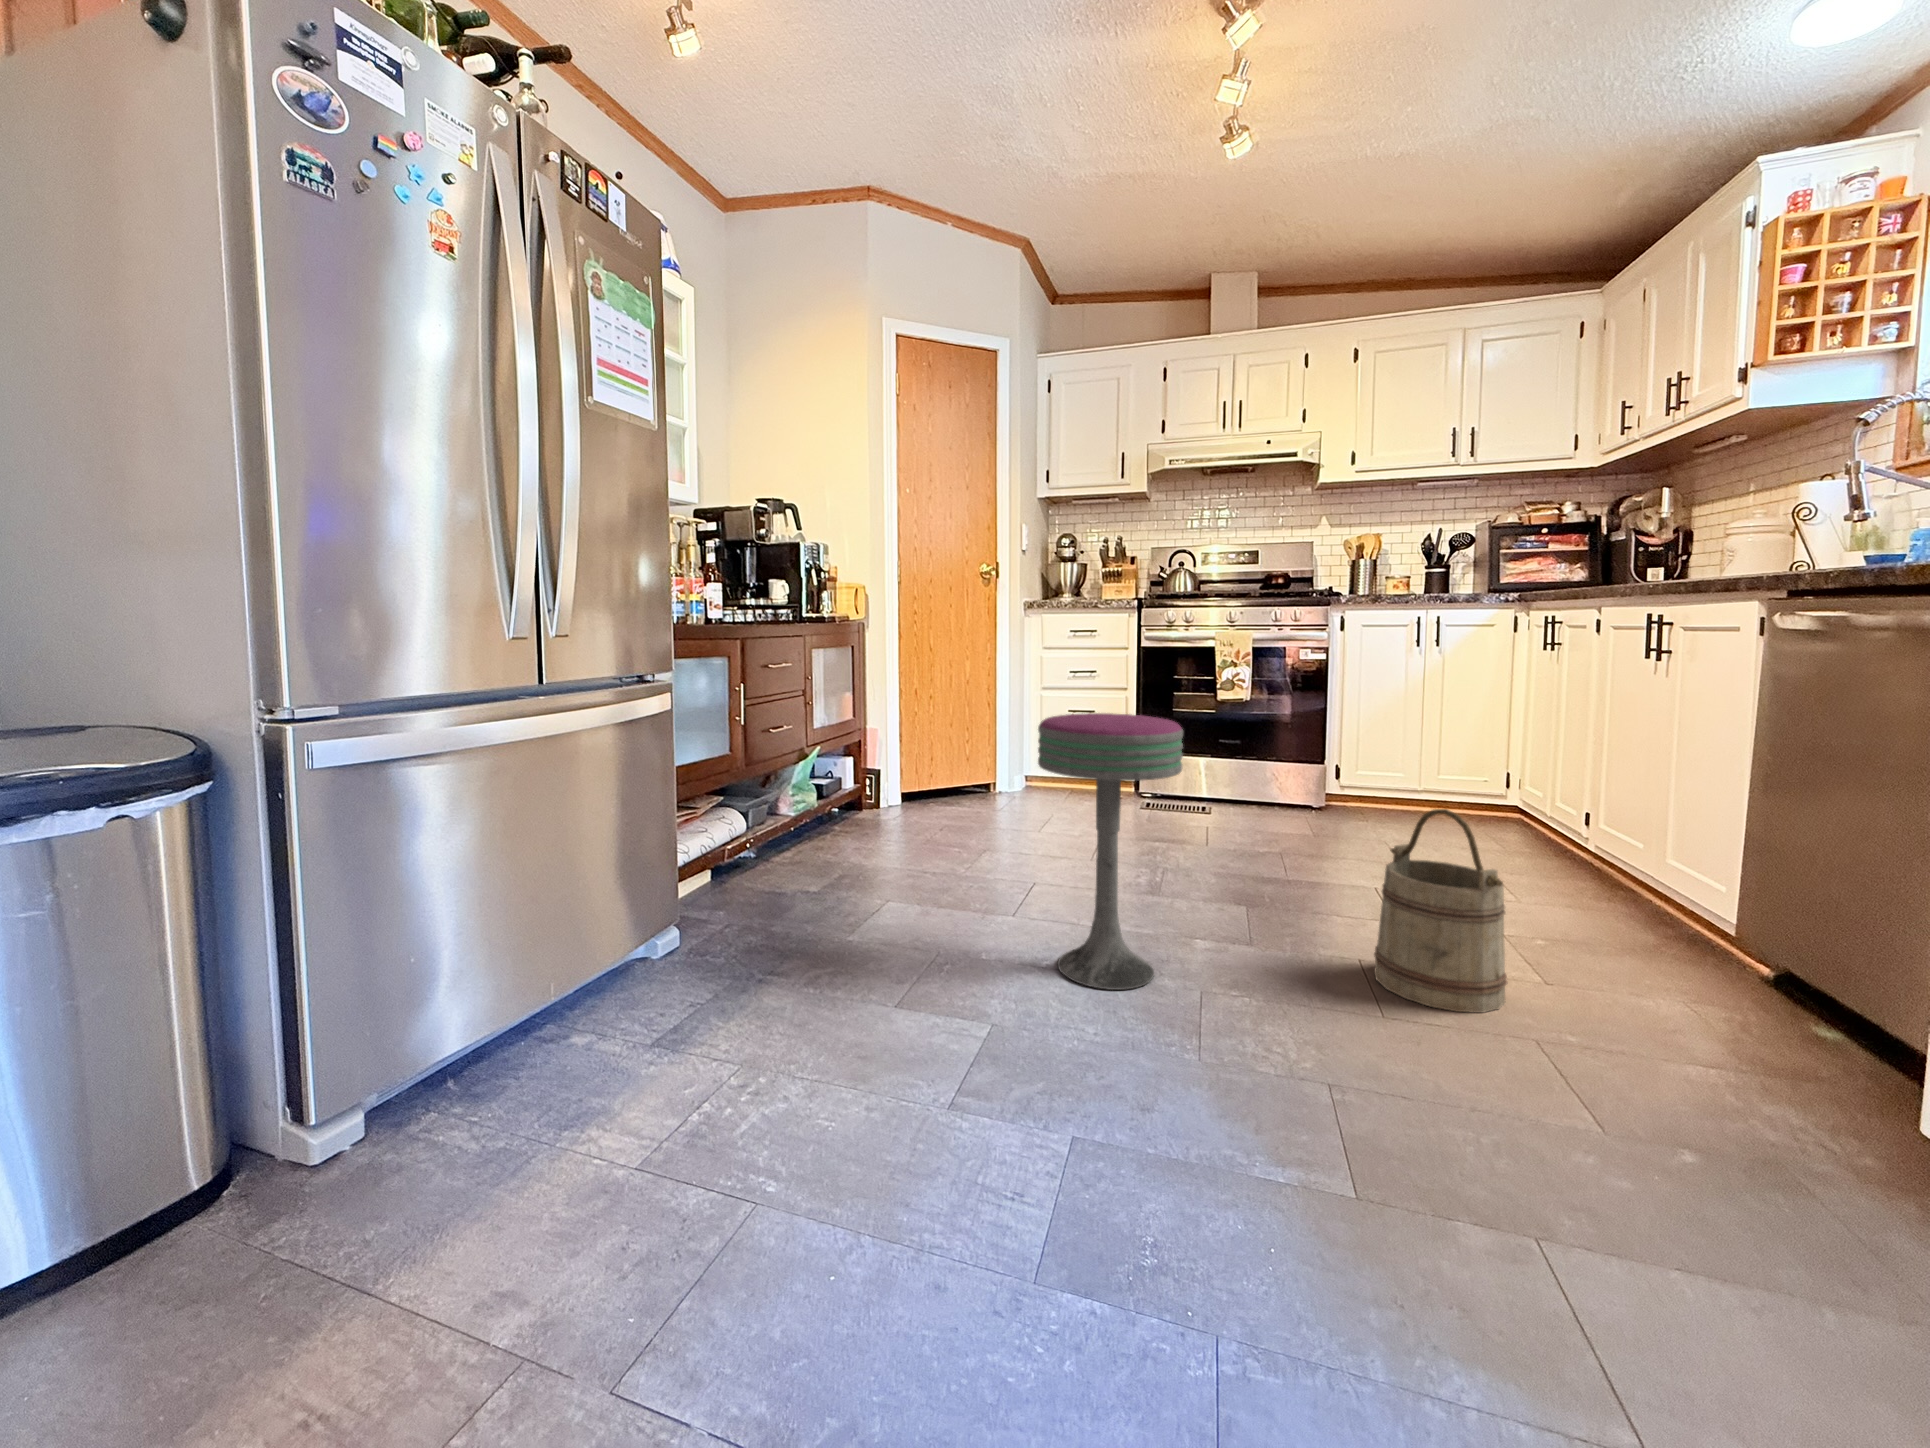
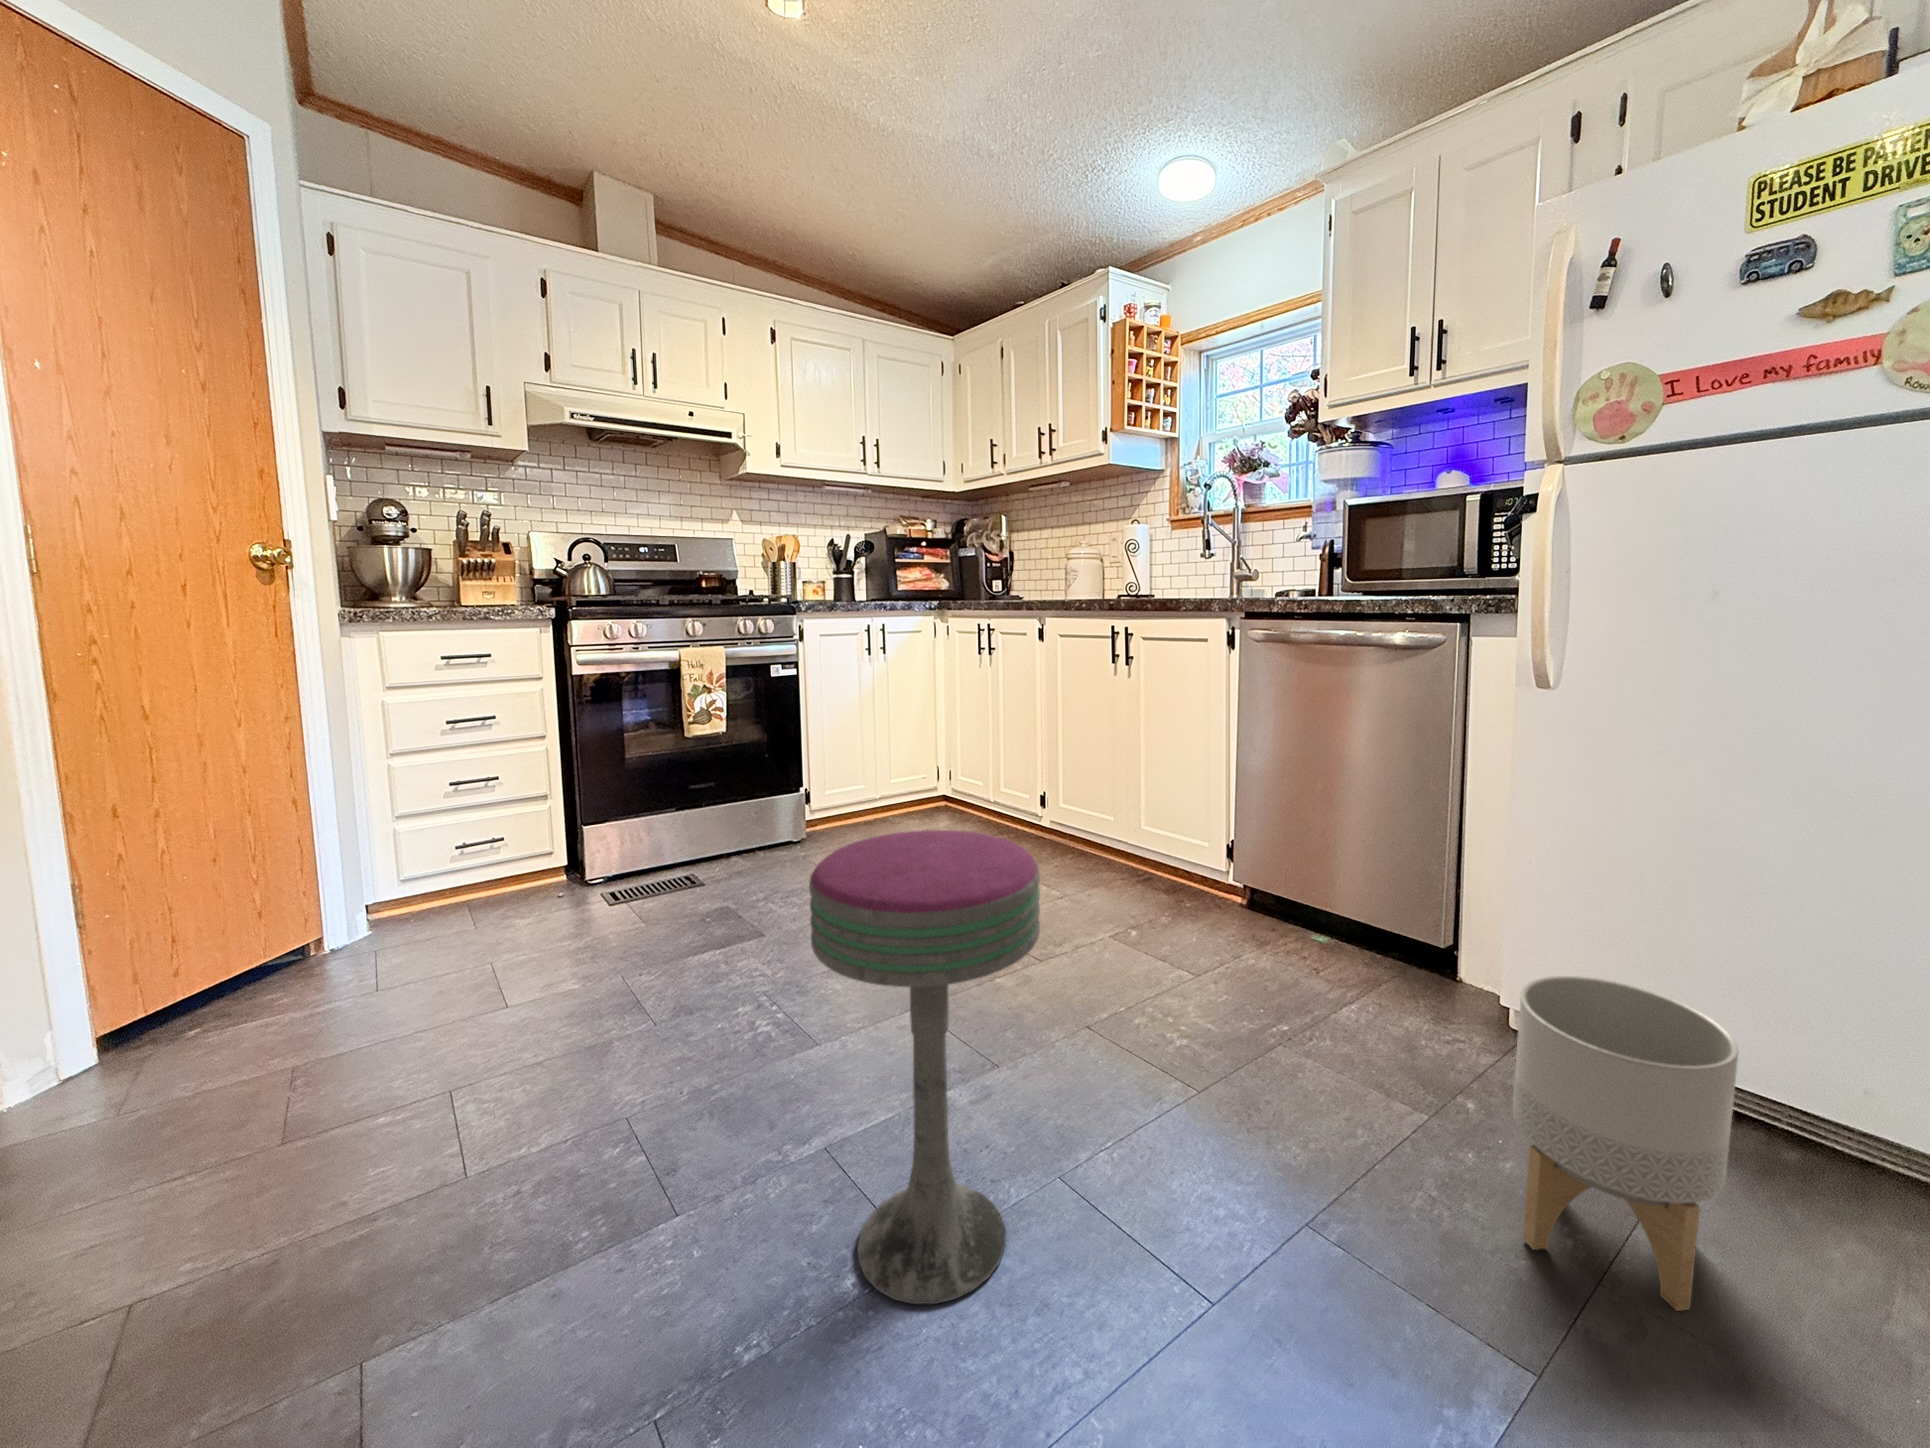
bucket: present [1374,809,1507,1013] -> none [1107,854,1227,1063]
planter: none [1540,952,1834,1324] -> present [1513,976,1738,1311]

